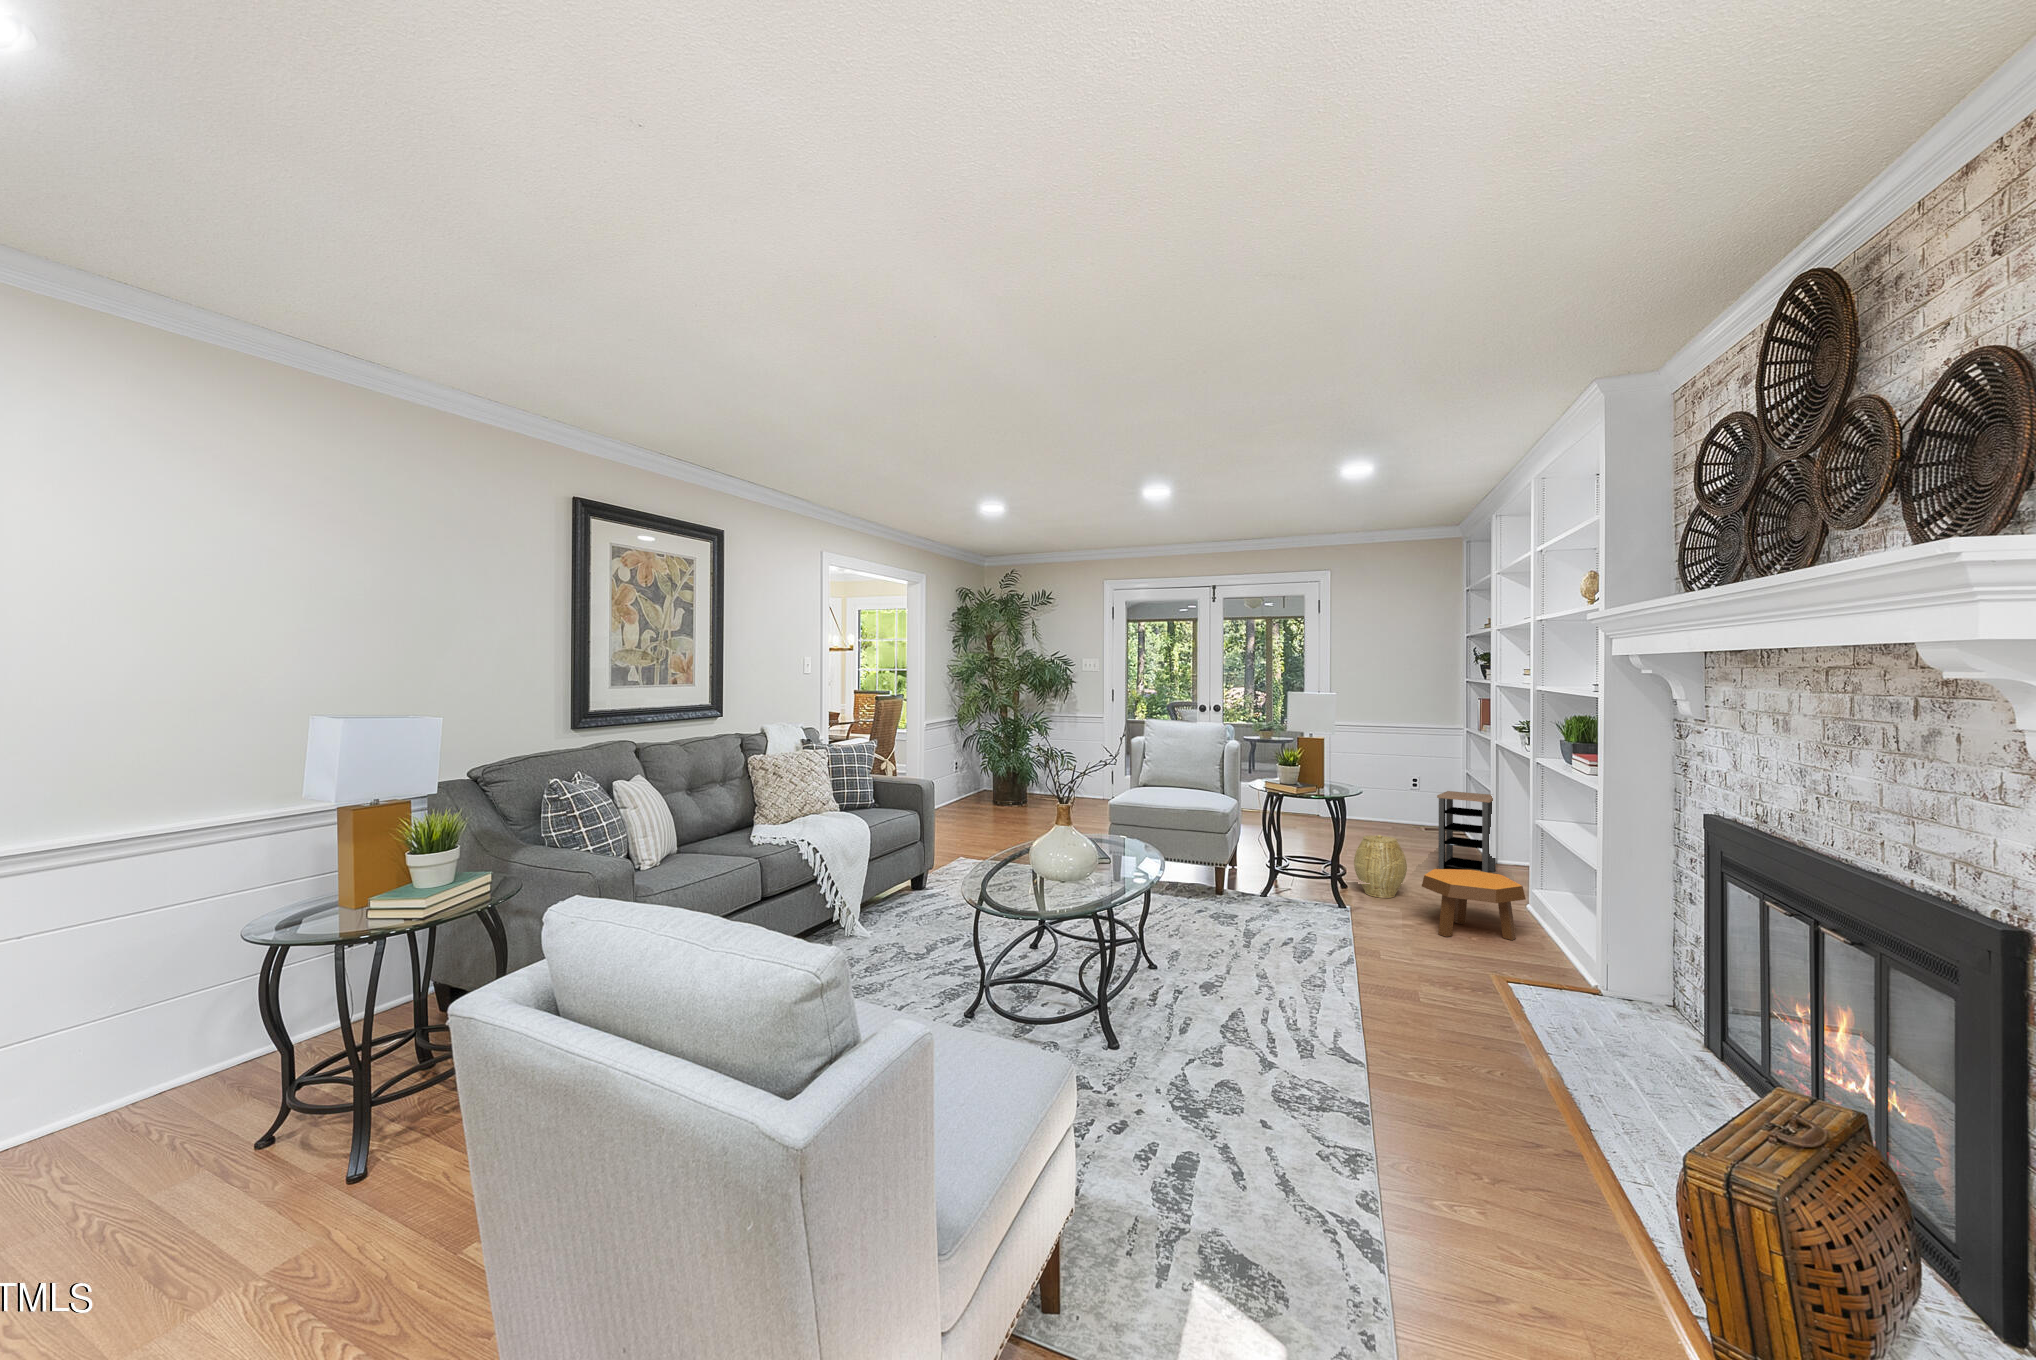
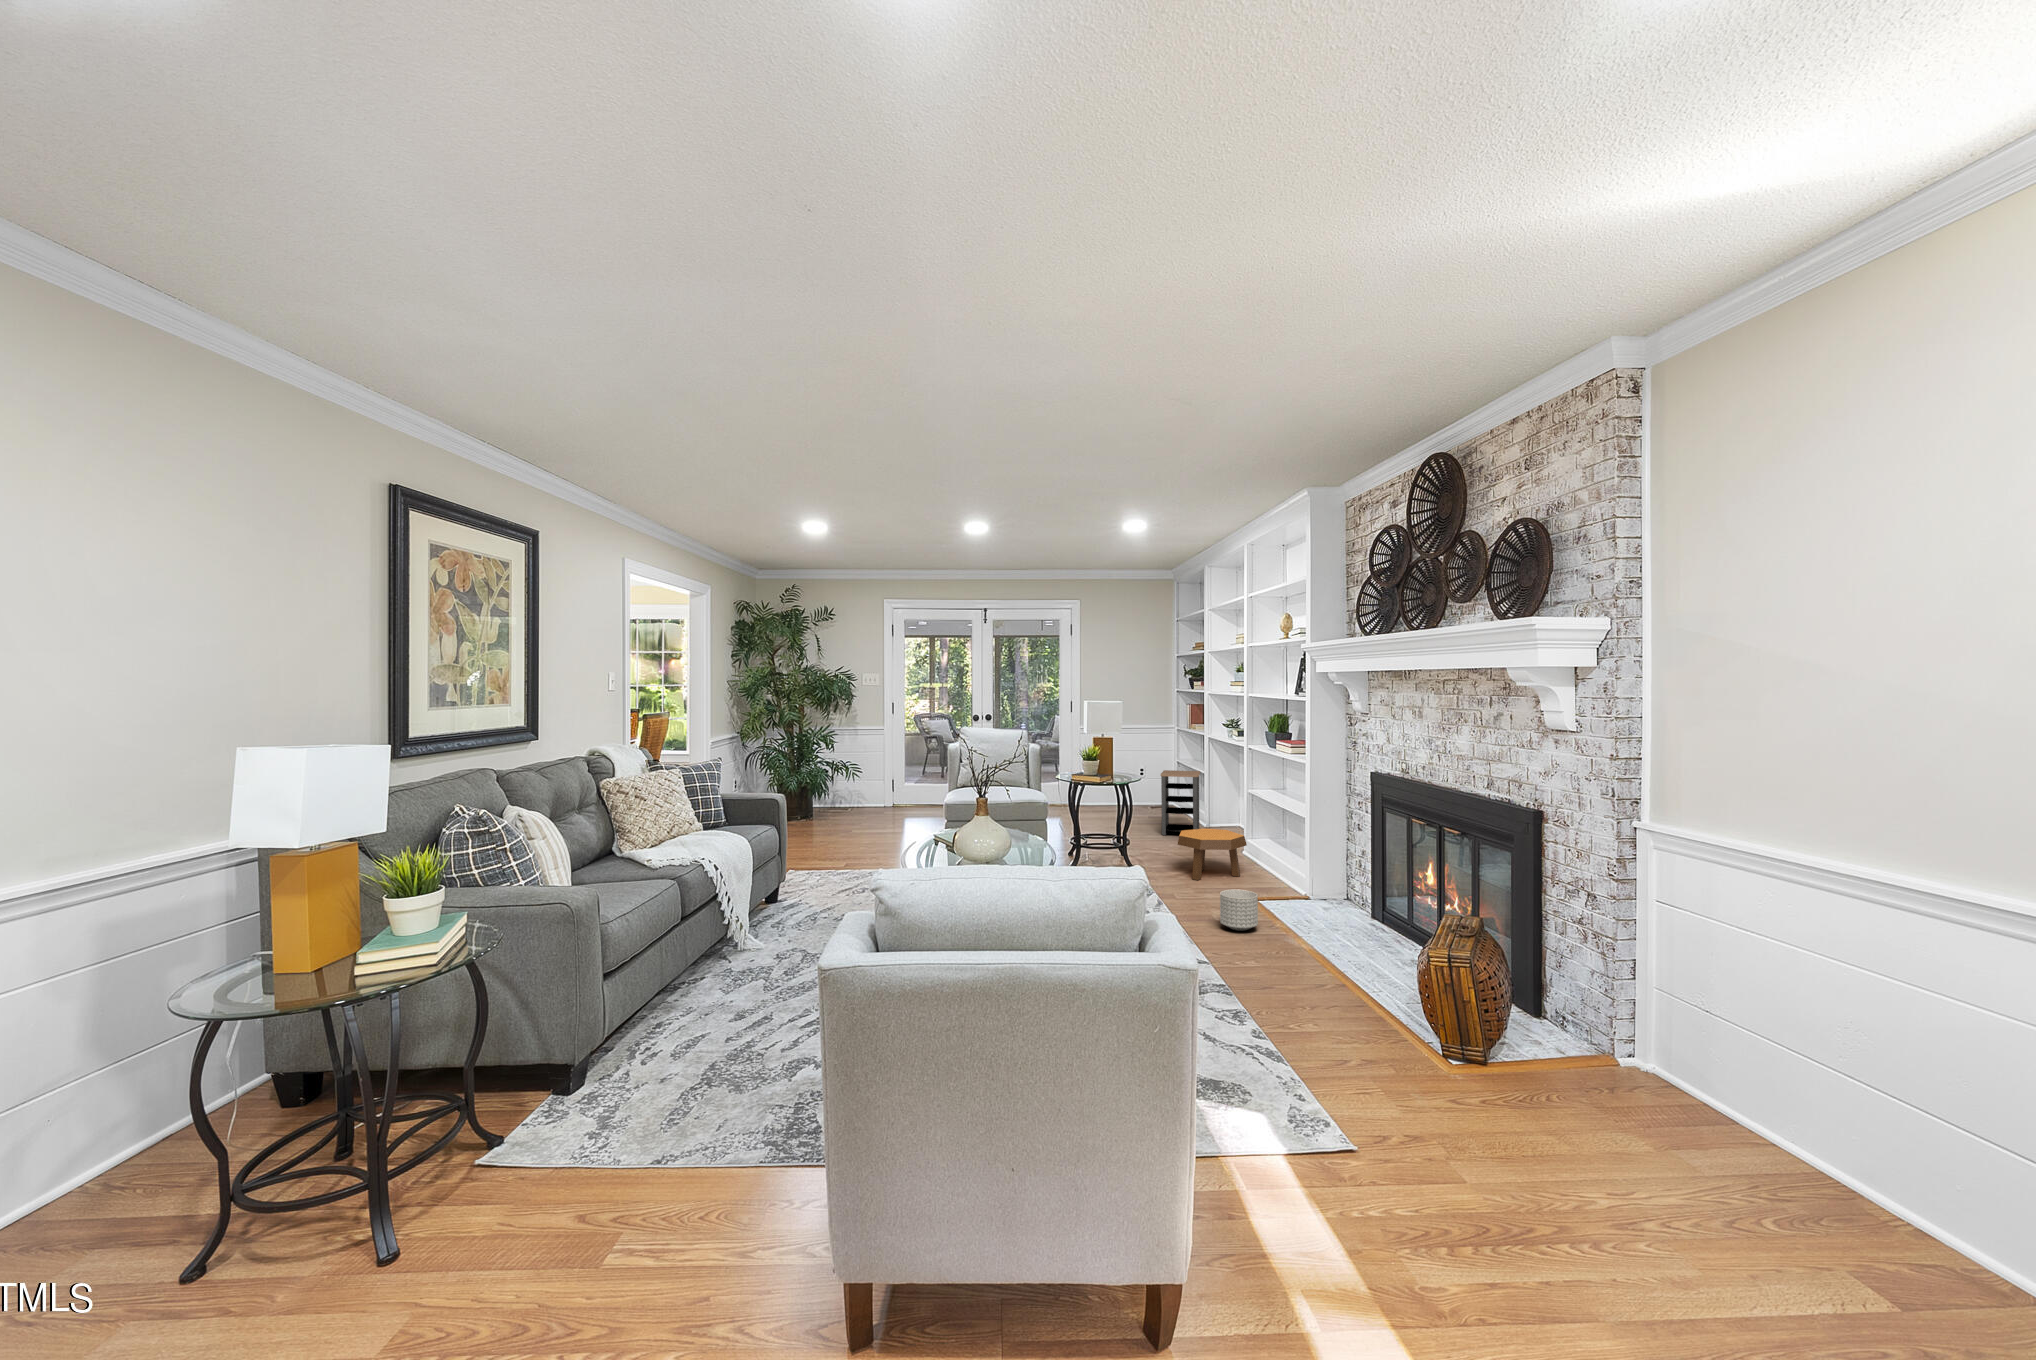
woven basket: present [1354,835,1407,898] -> none [1115,809,1155,859]
planter: none [1431,961,1489,1023] -> present [1220,890,1258,931]

